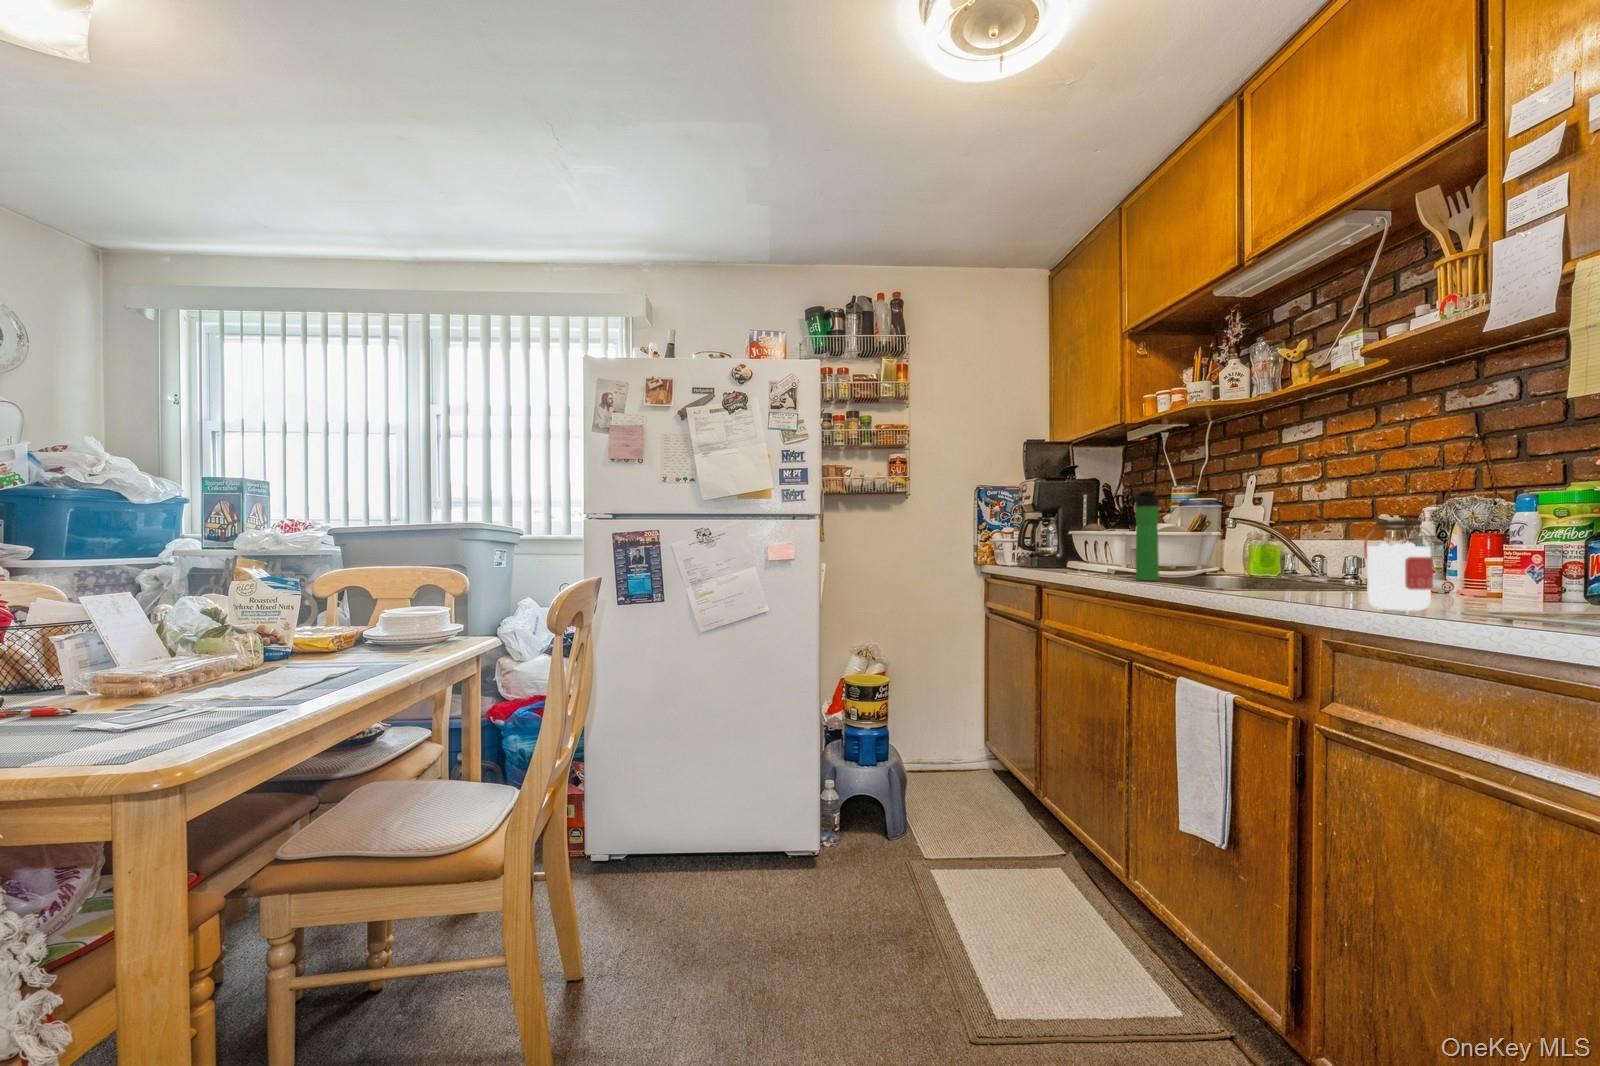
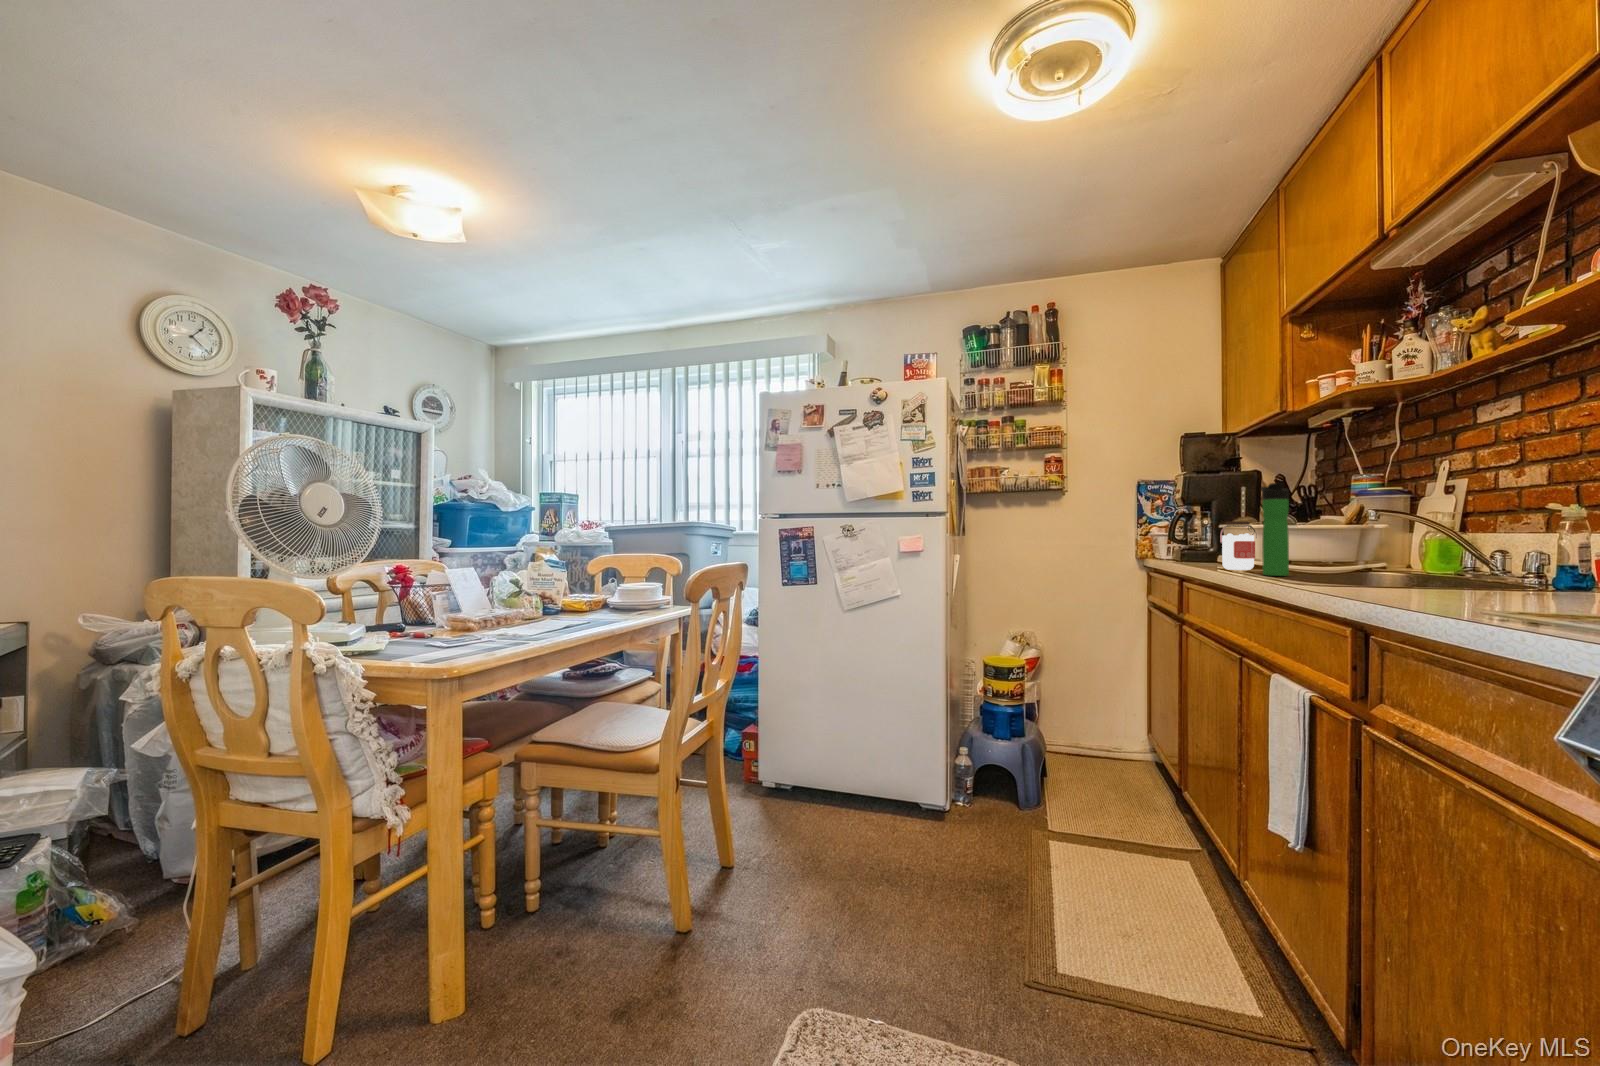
jar: present [1364,520,1433,611] -> present [1220,521,1257,570]

